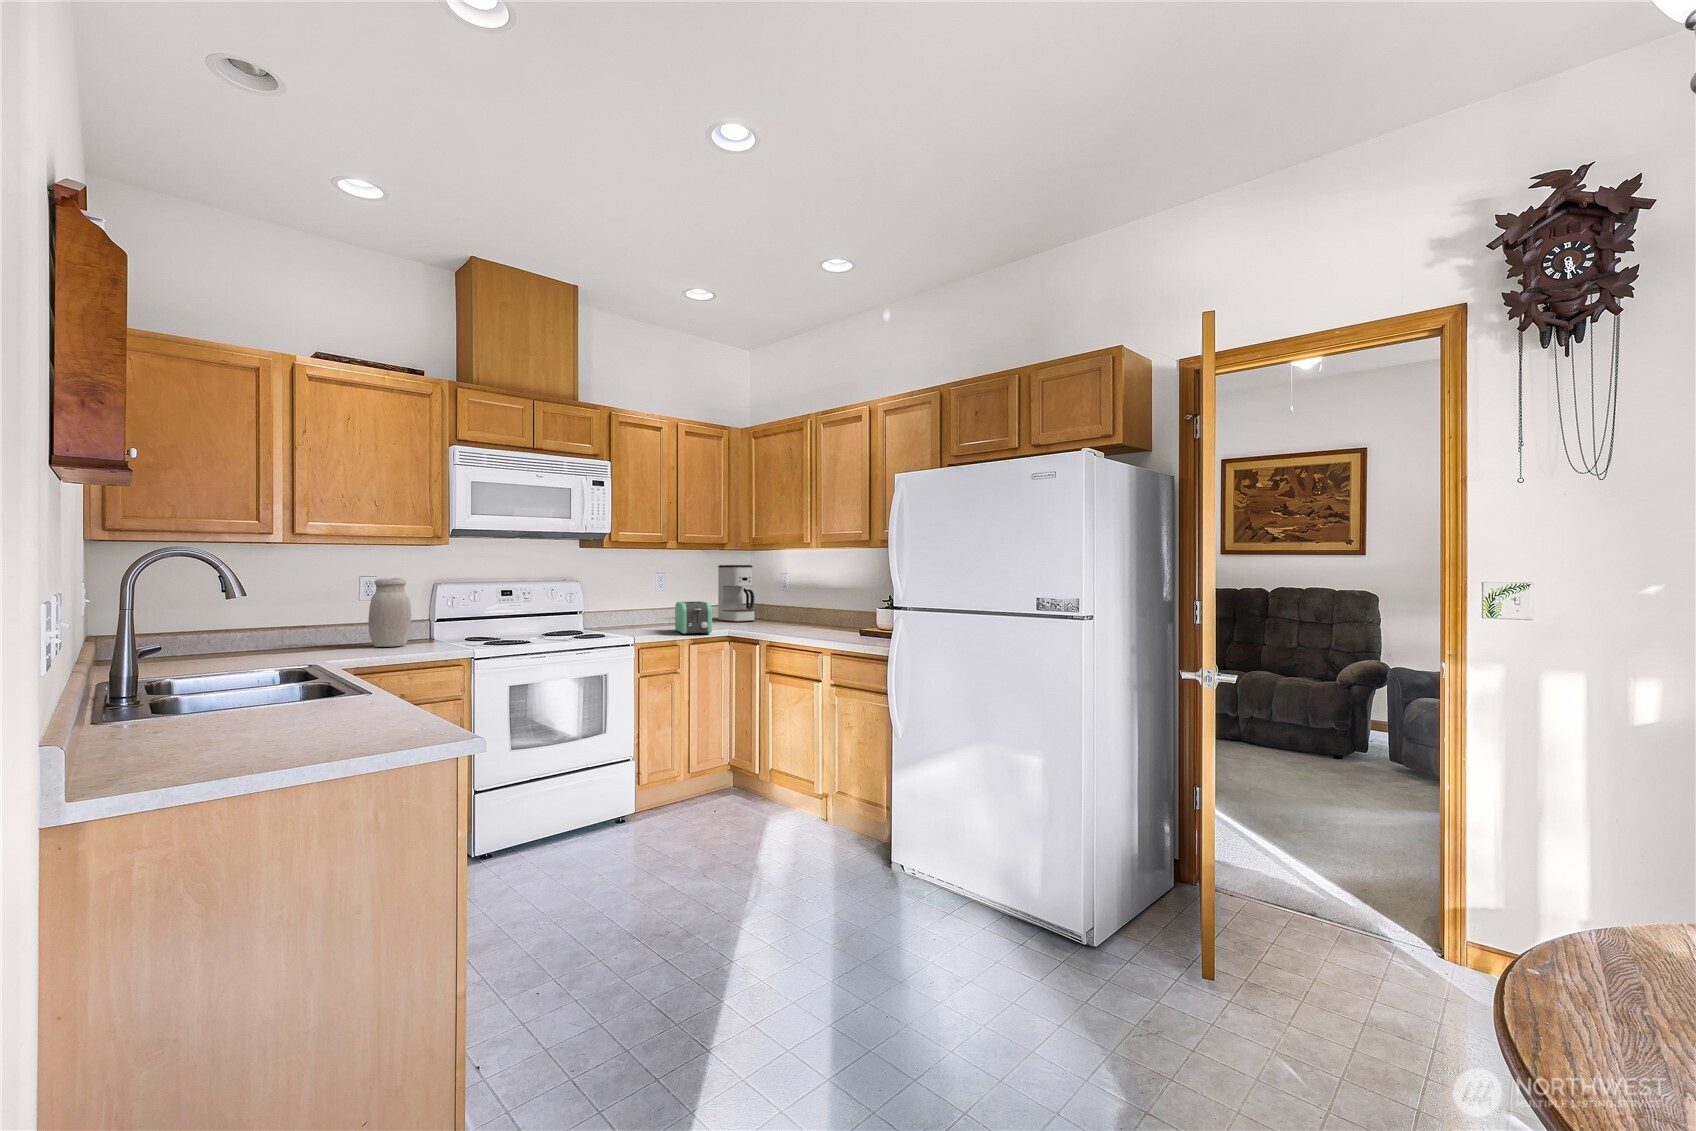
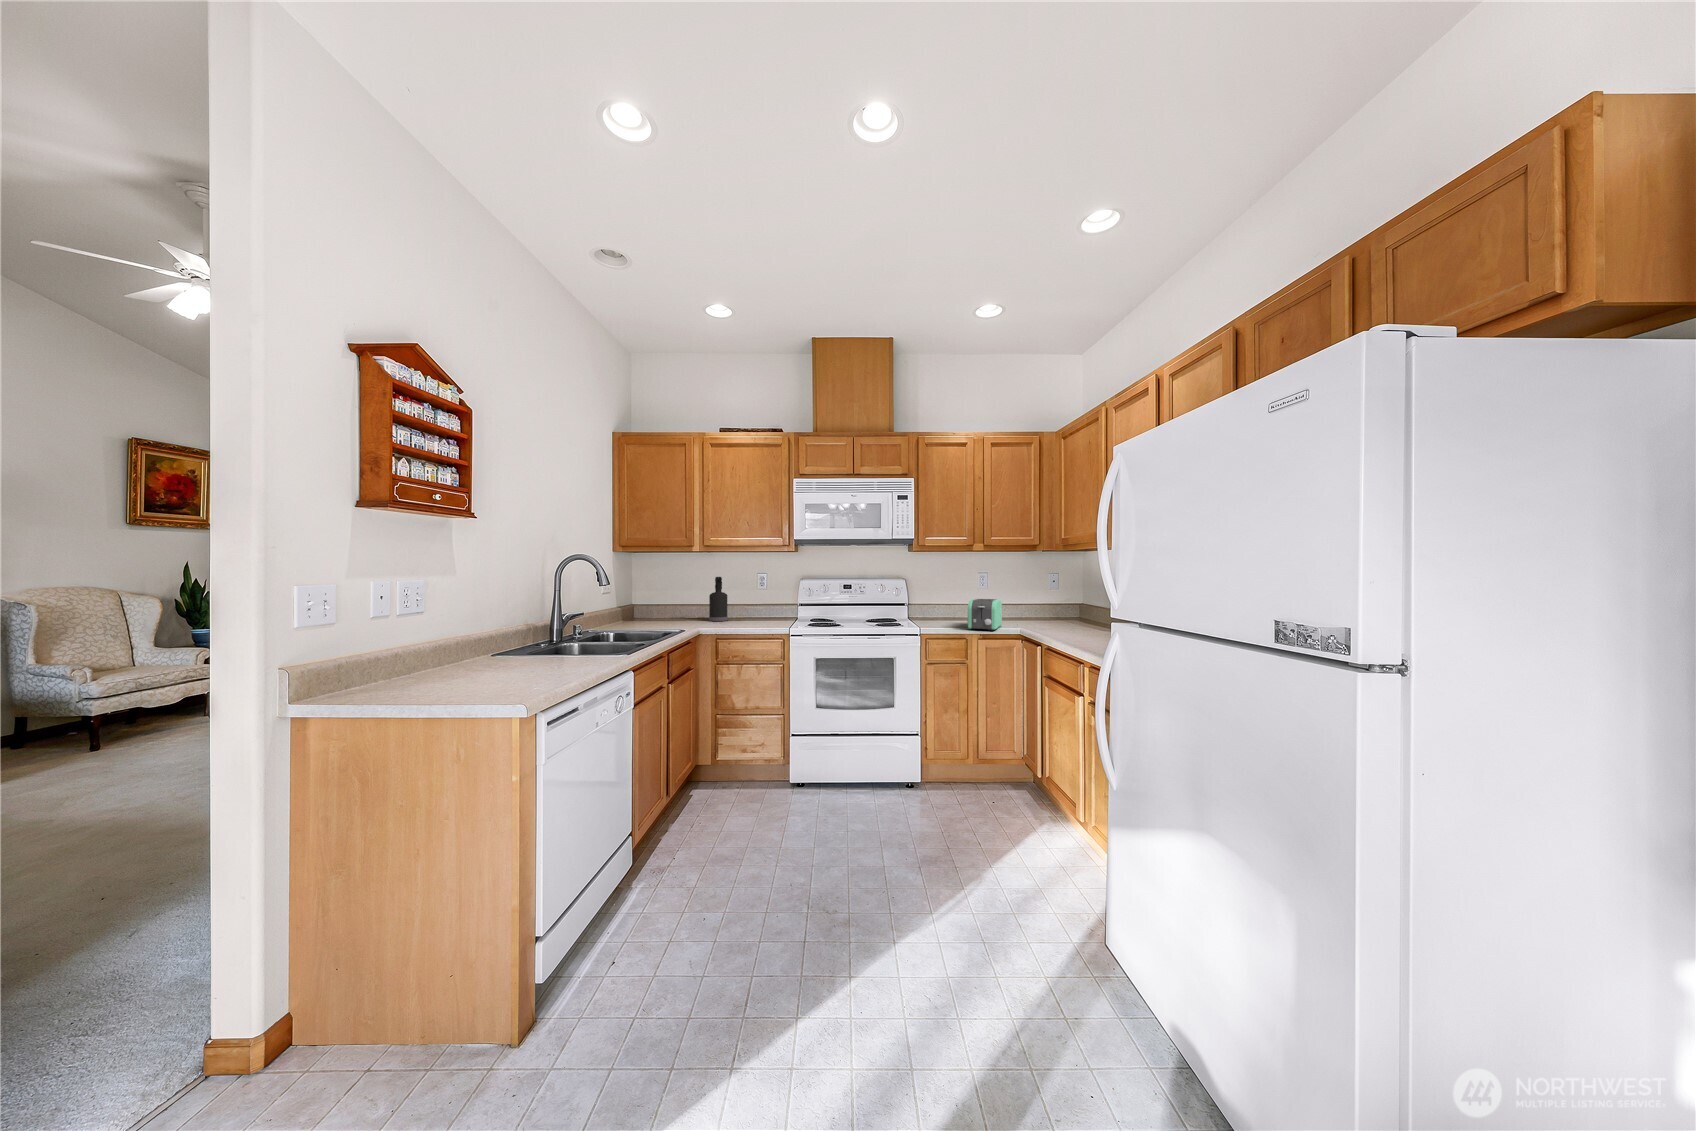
coffee maker: present [718,565,755,622] -> none [1043,565,1079,620]
jar: present [368,578,411,647] -> none [746,575,771,623]
spray bottle: none [295,582,329,650] -> present [709,577,728,621]

